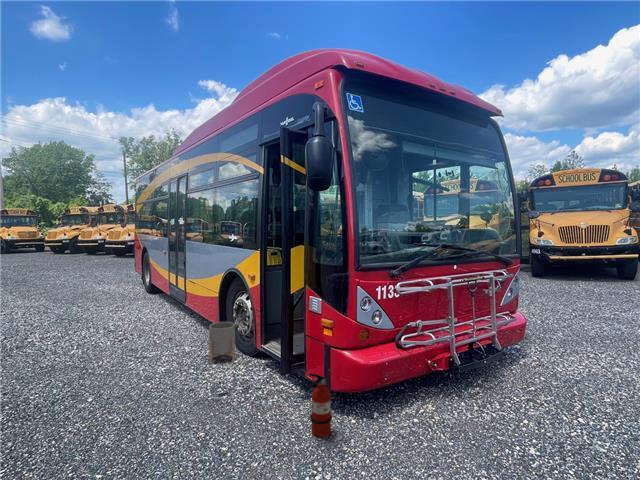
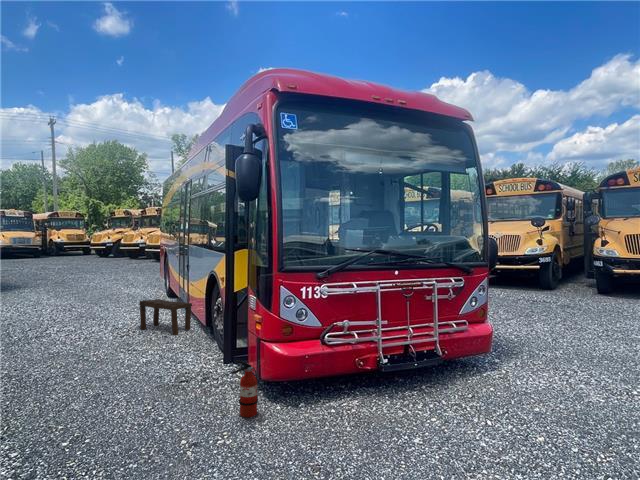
bench: none [136,298,196,337] -> present [139,299,192,335]
planter: present [209,322,235,365] -> none [187,321,213,359]

